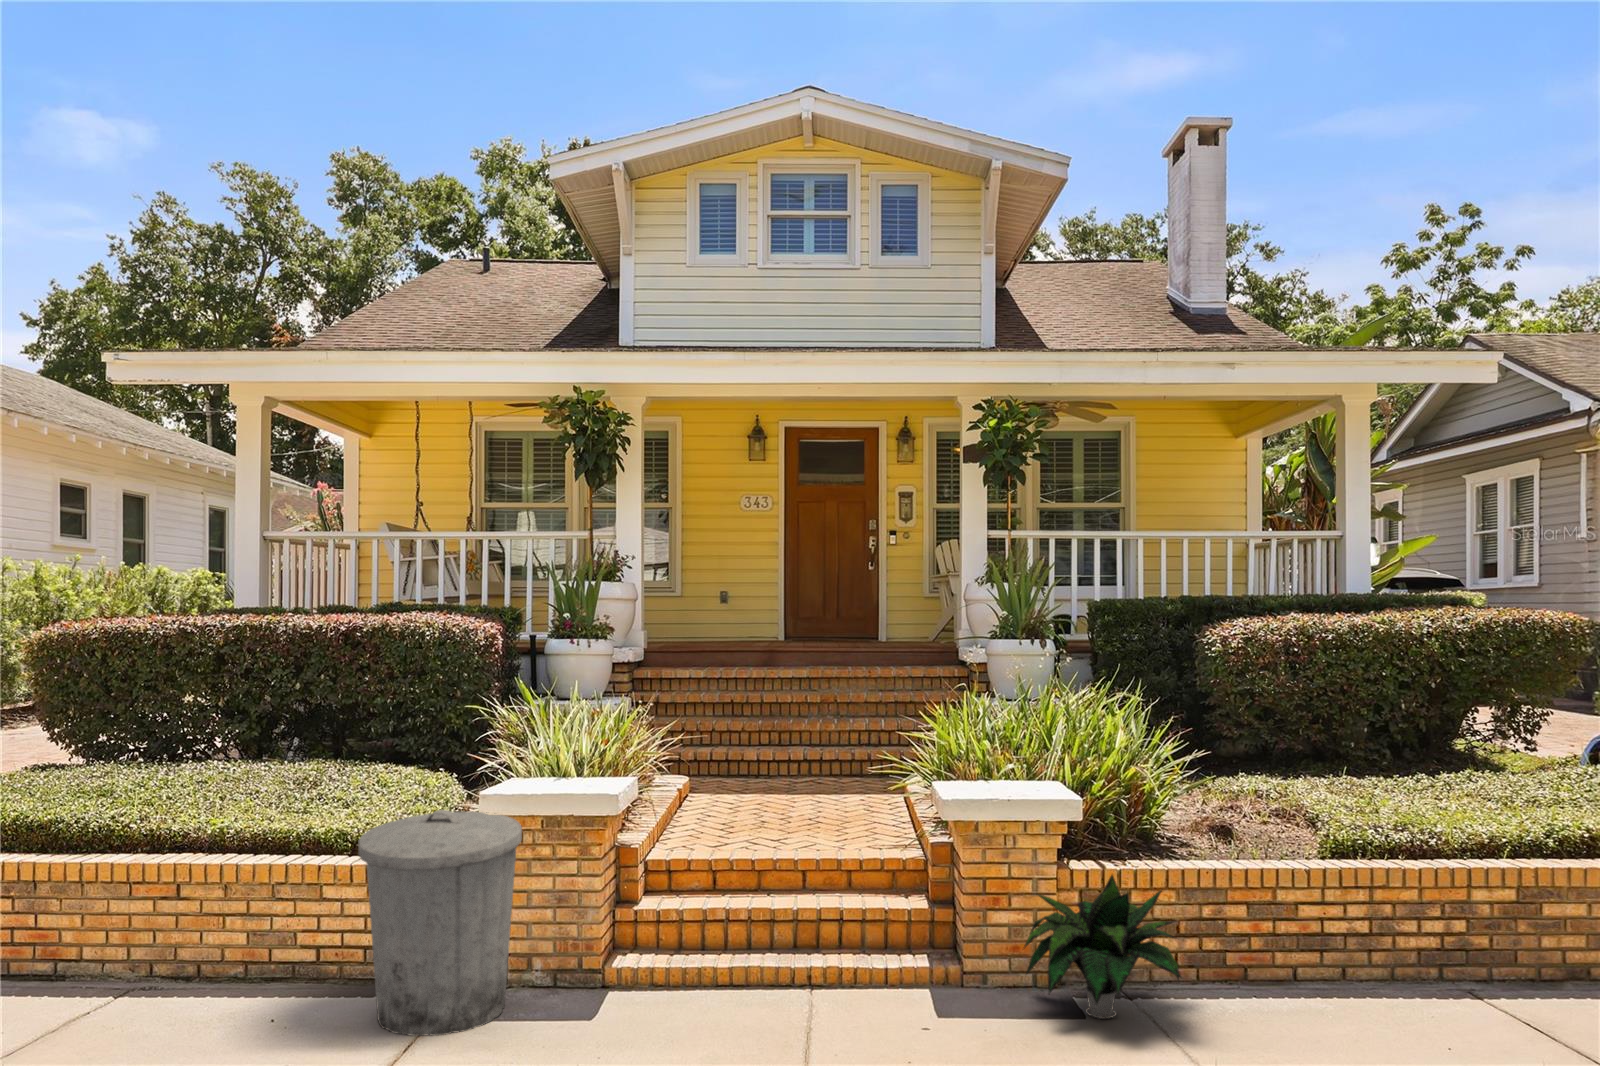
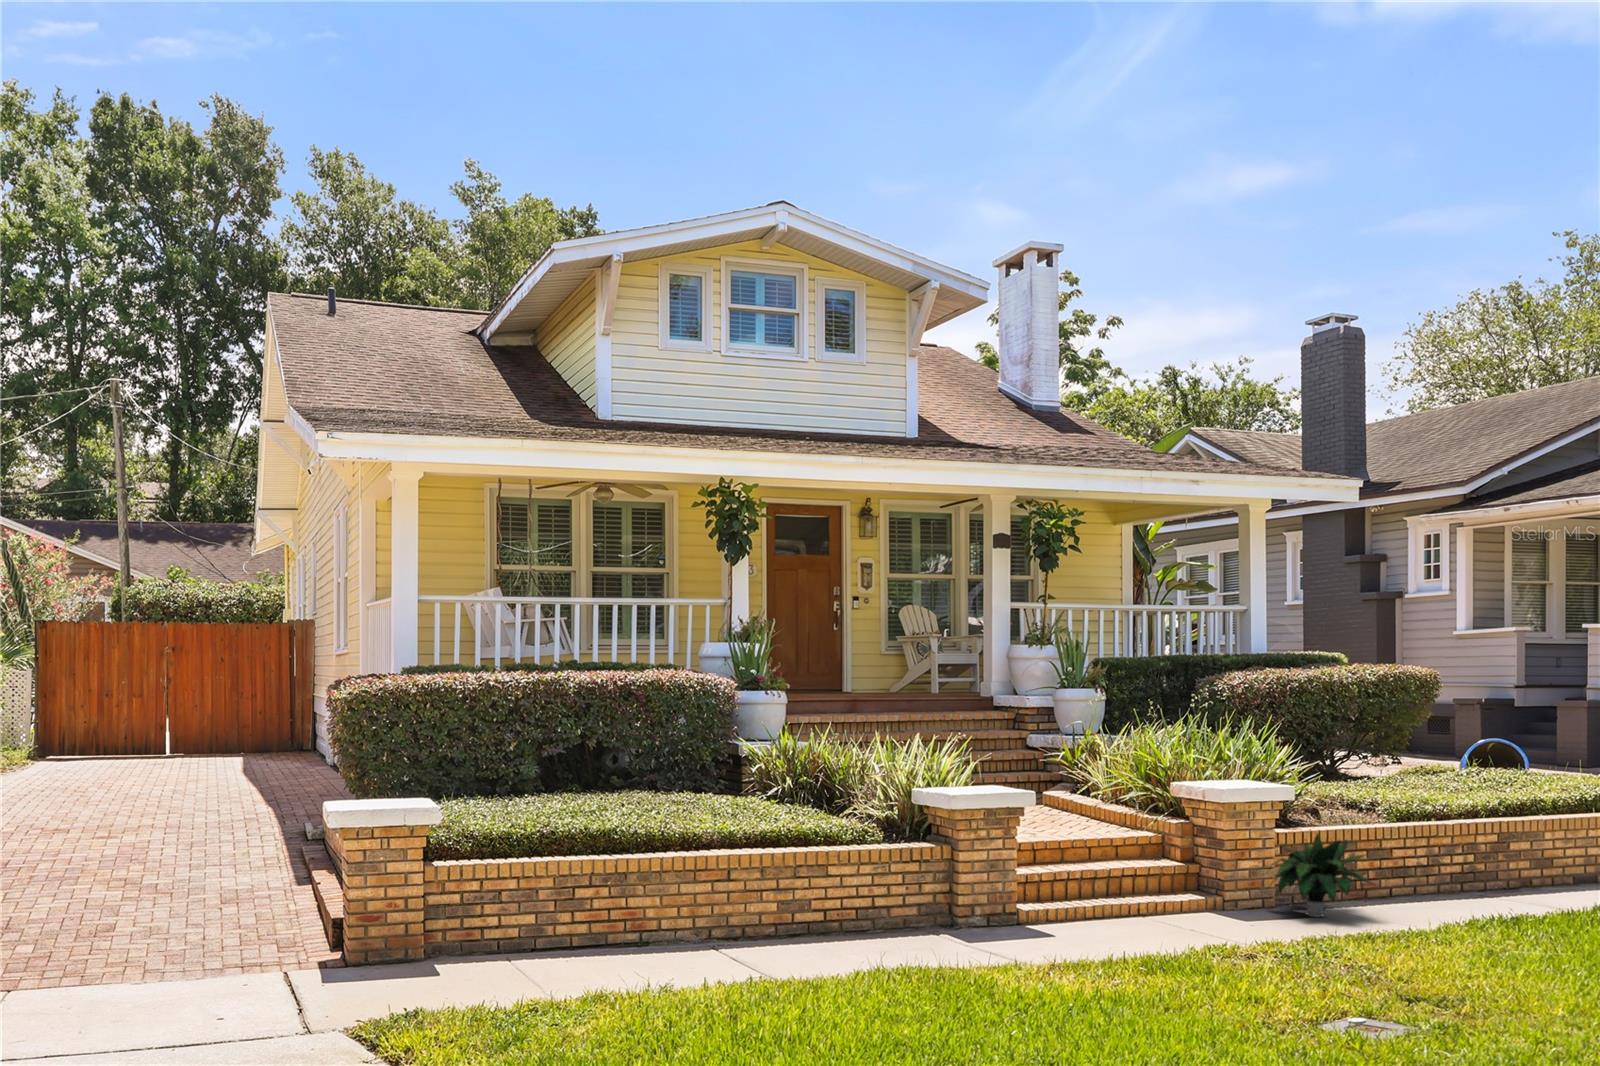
trash can: present [359,810,522,1036] -> none [899,806,1003,951]

